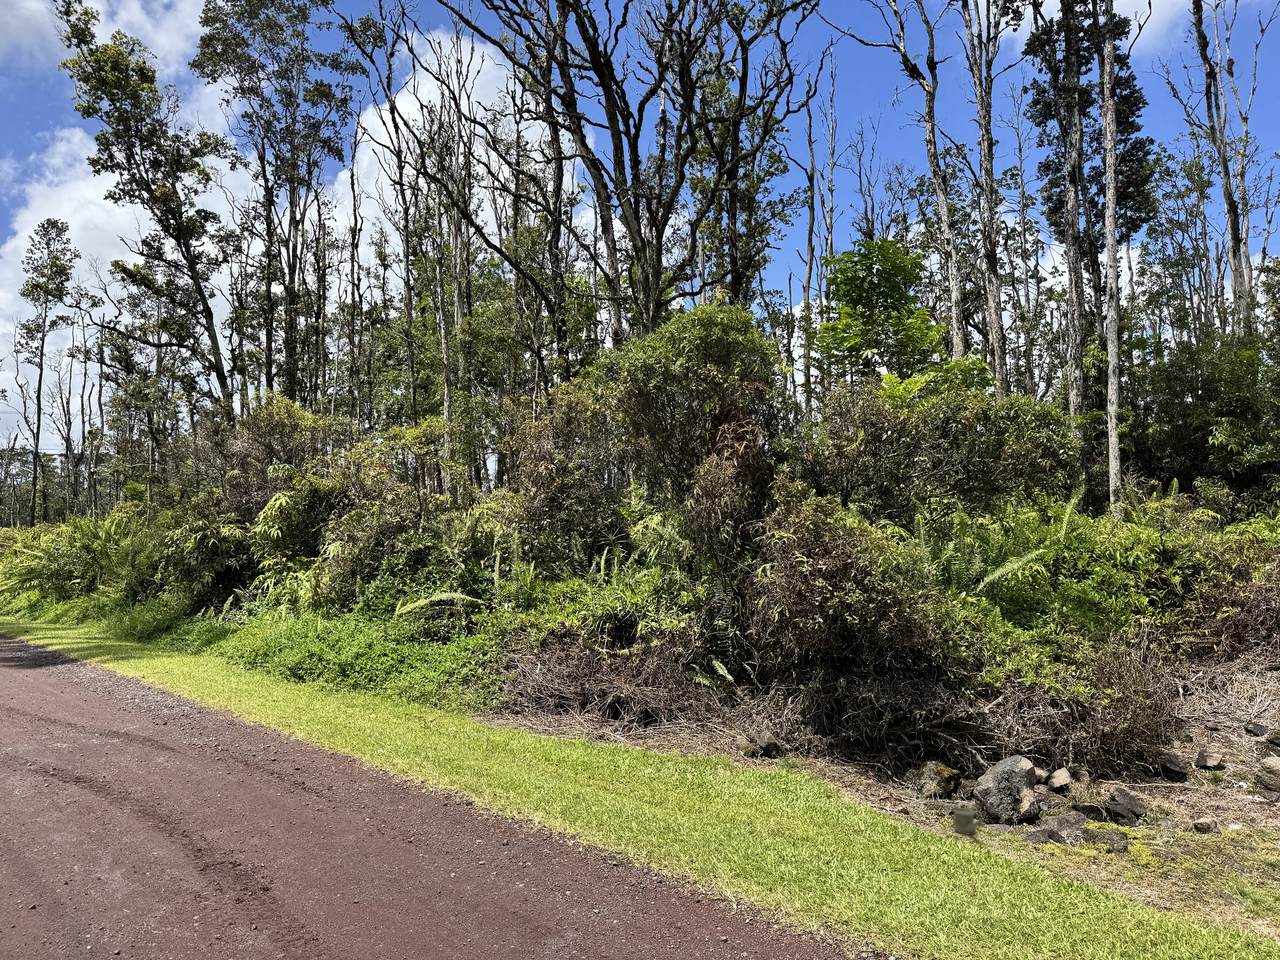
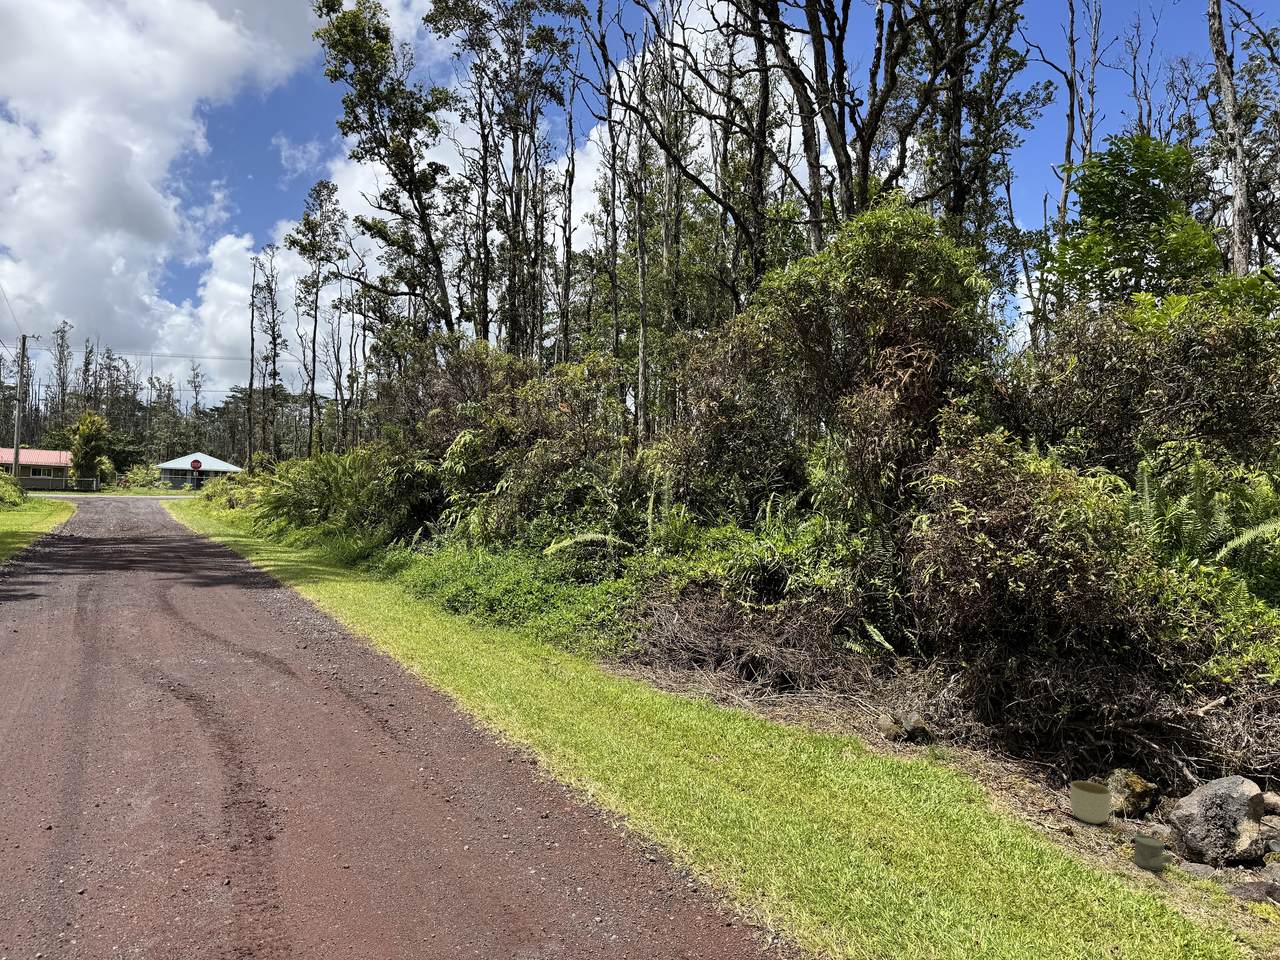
planter: none [901,774,930,806] -> present [1070,781,1111,824]

